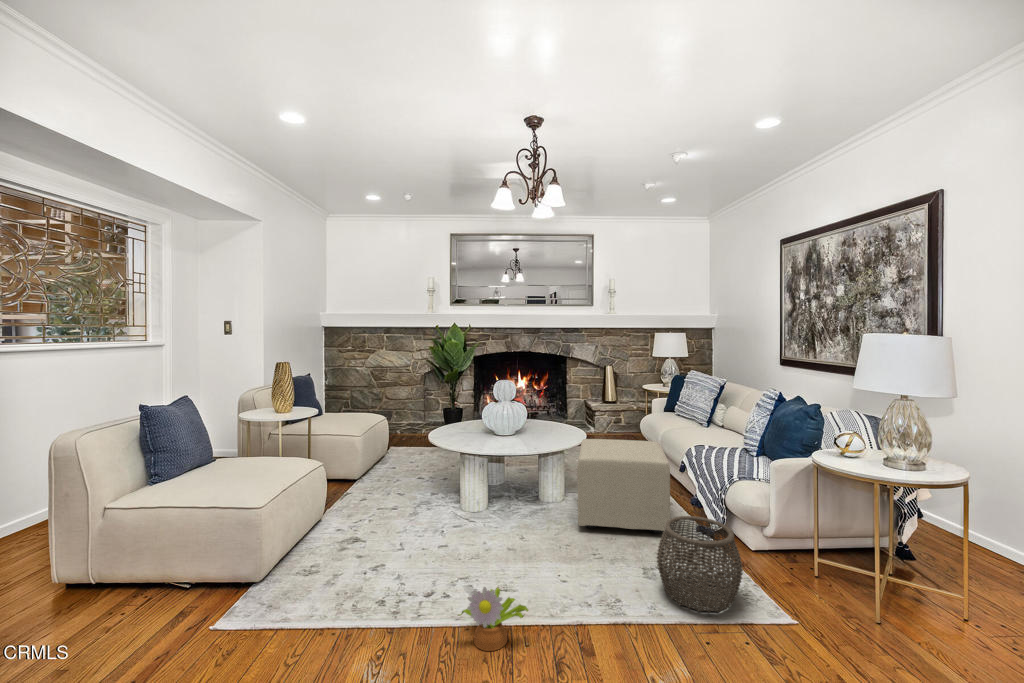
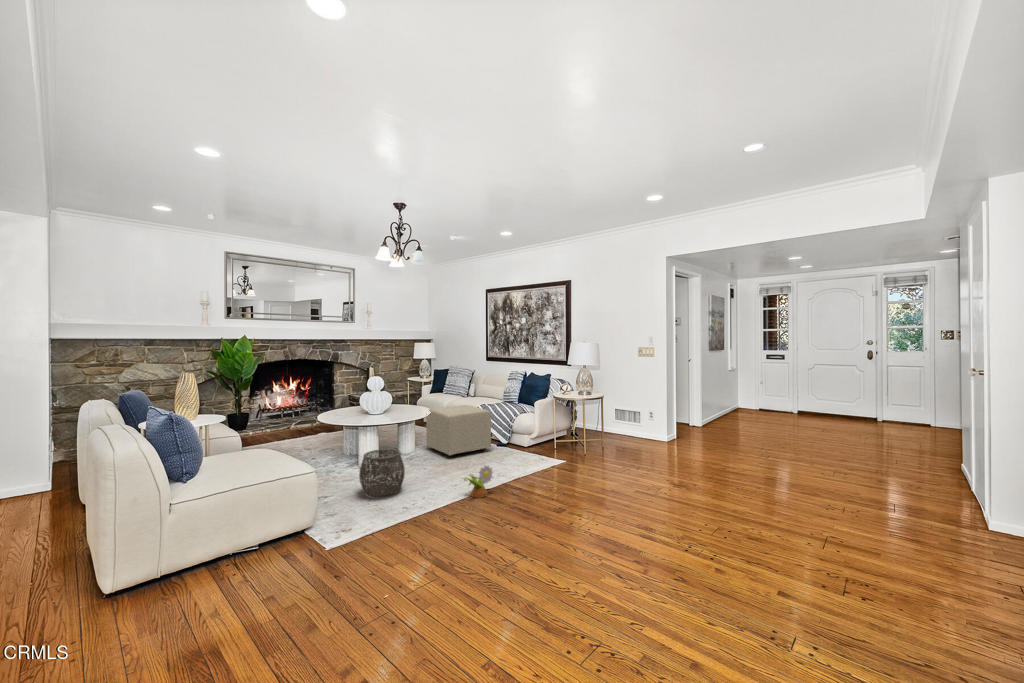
woven basket: present [657,516,743,613] -> present [359,449,405,496]

